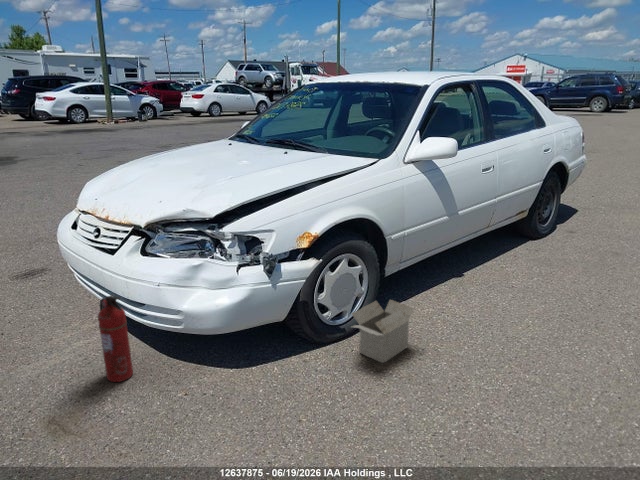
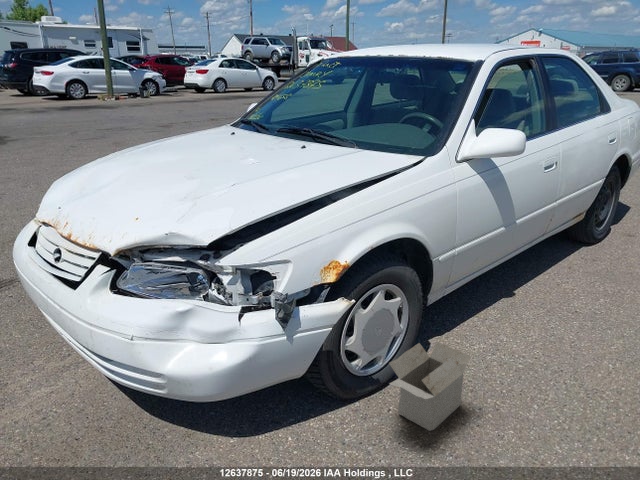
fire extinguisher: present [98,295,133,382] -> none [52,346,103,458]

